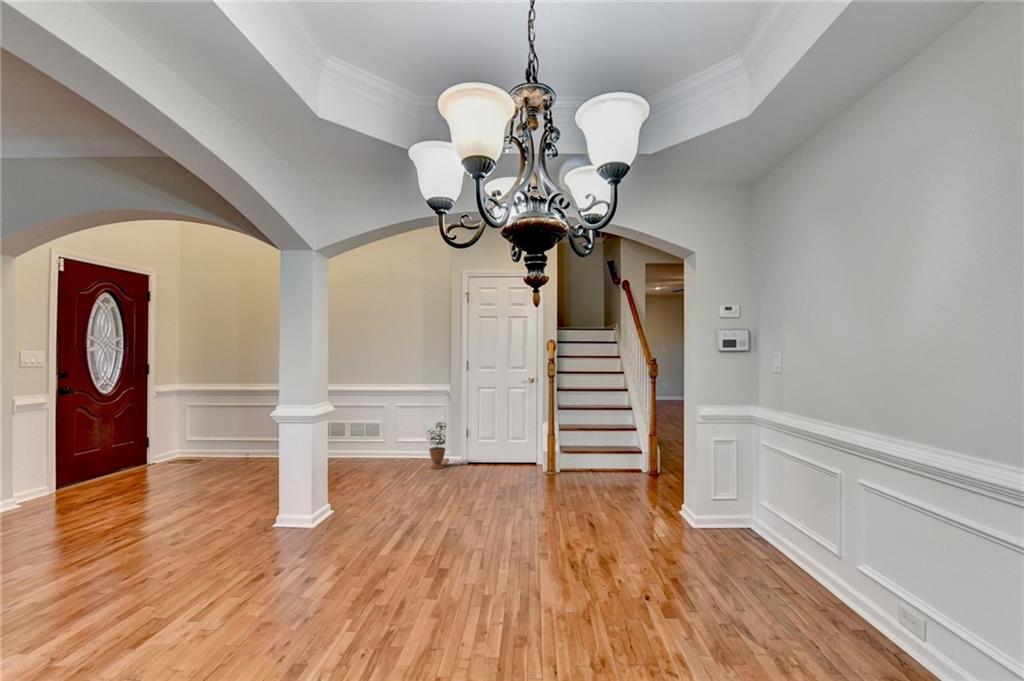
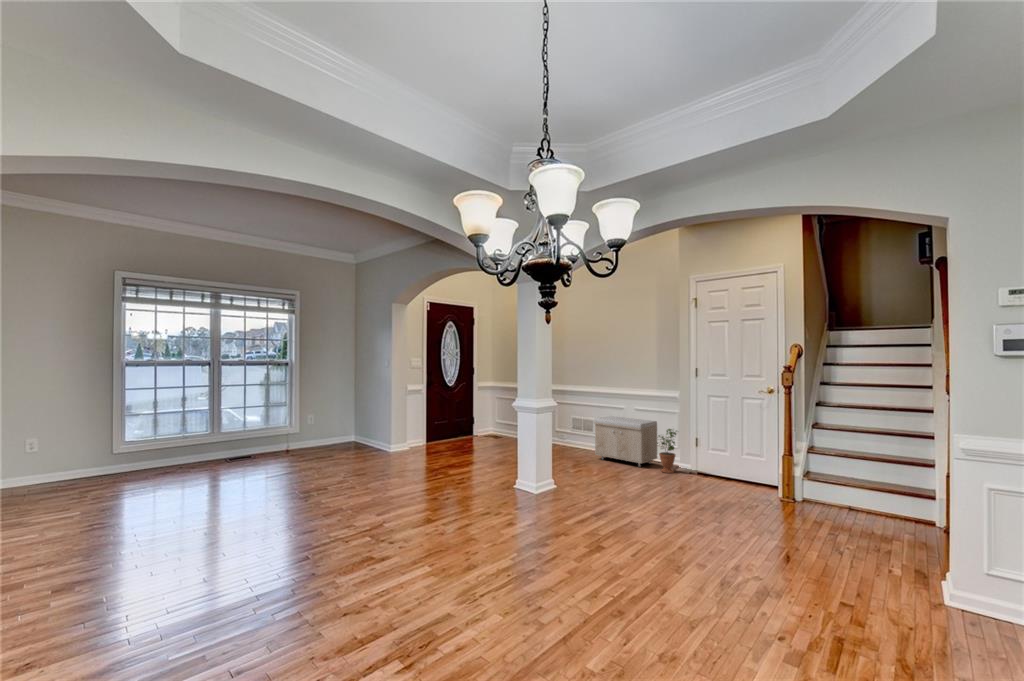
storage bench: none [351,415,421,467] -> present [594,416,657,467]

